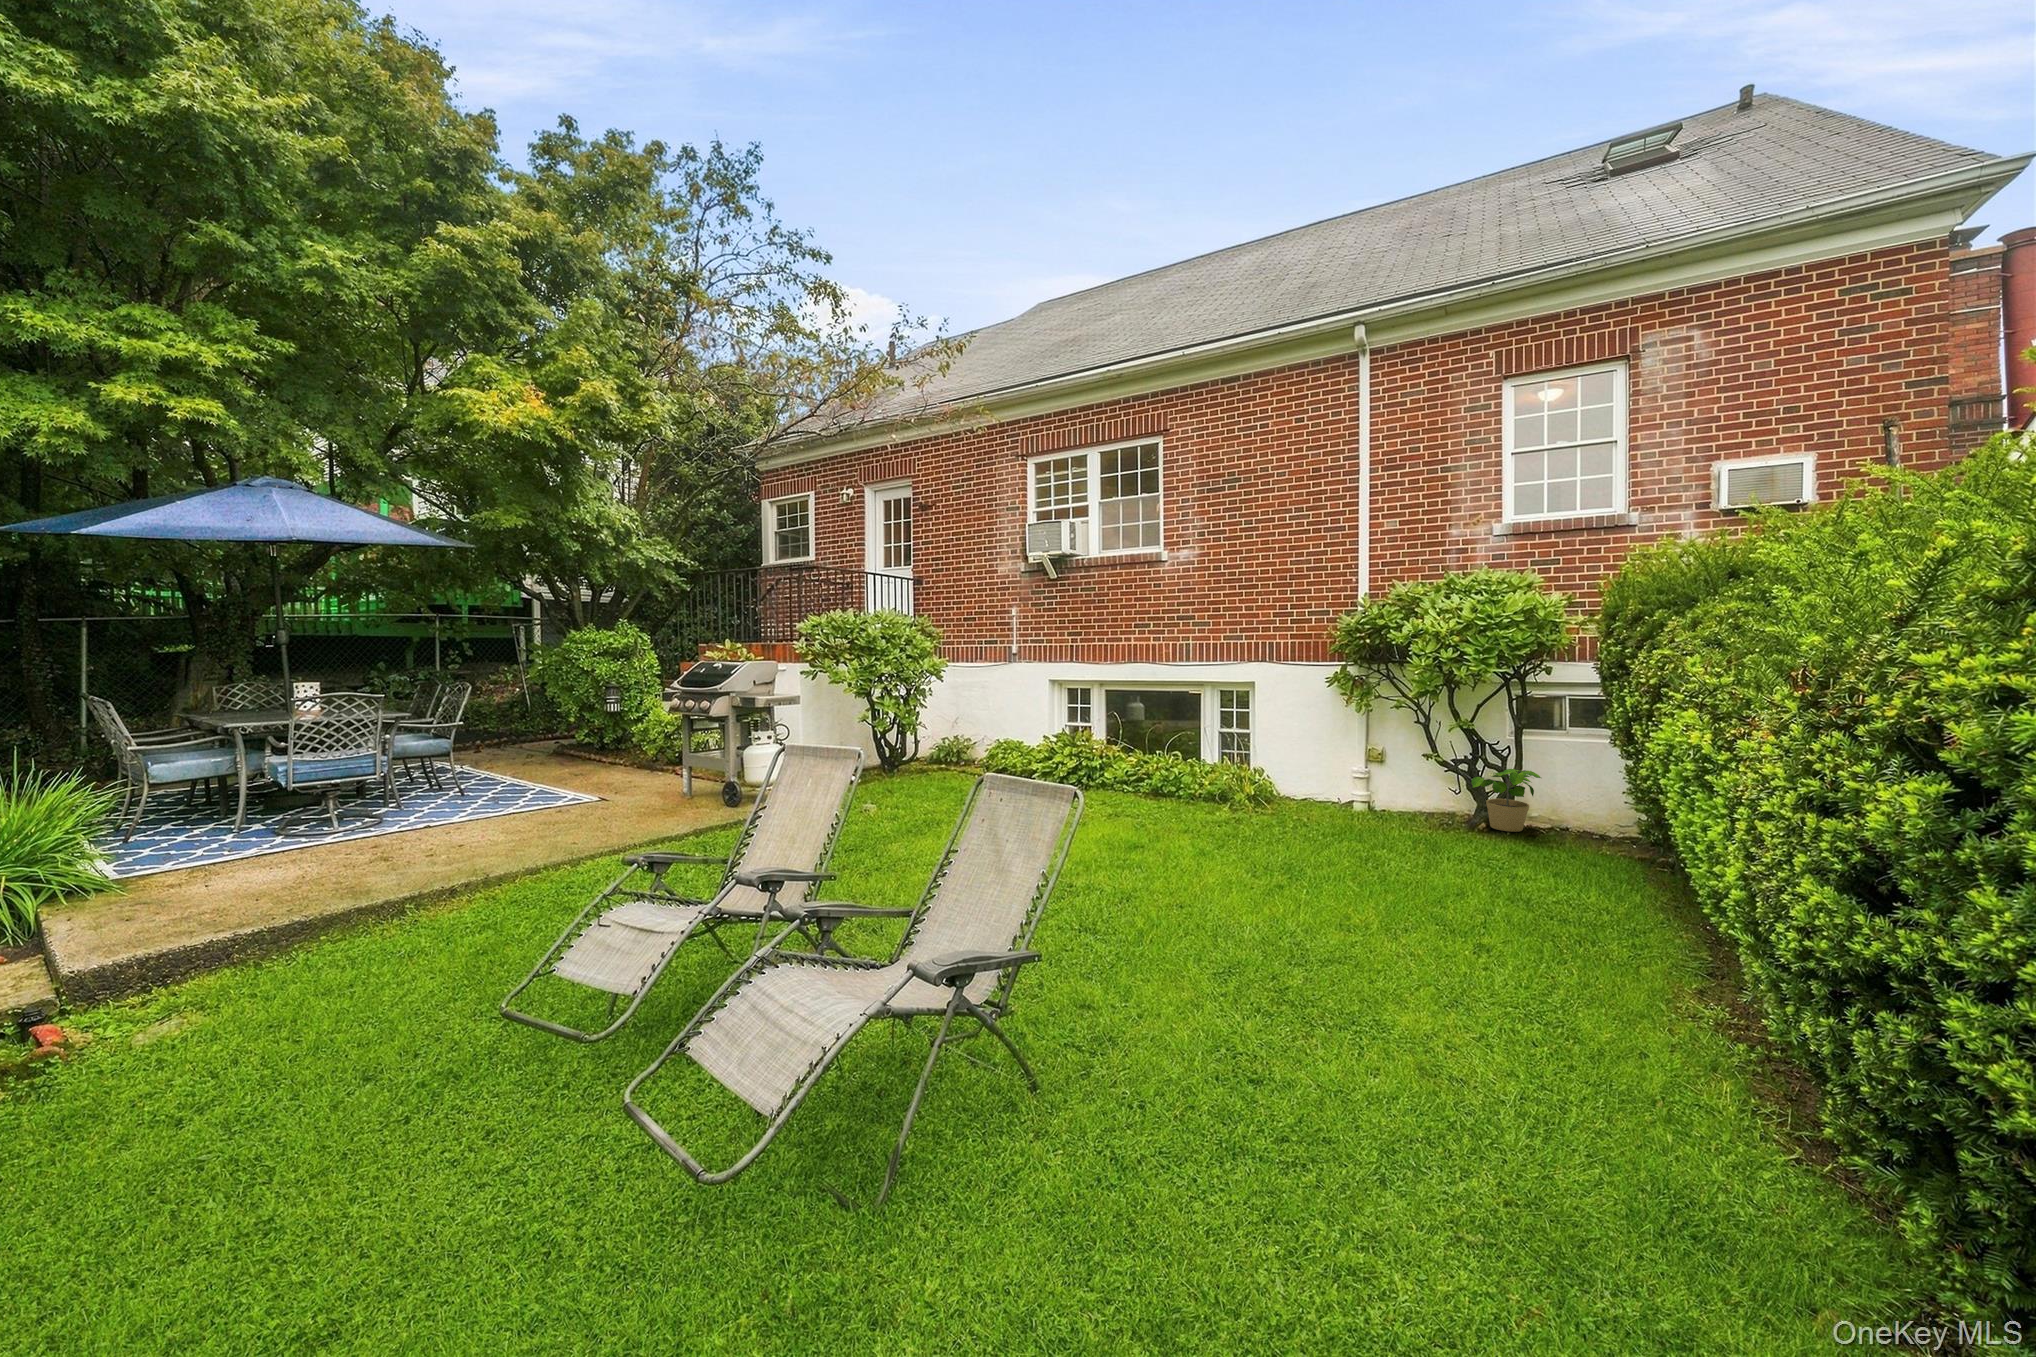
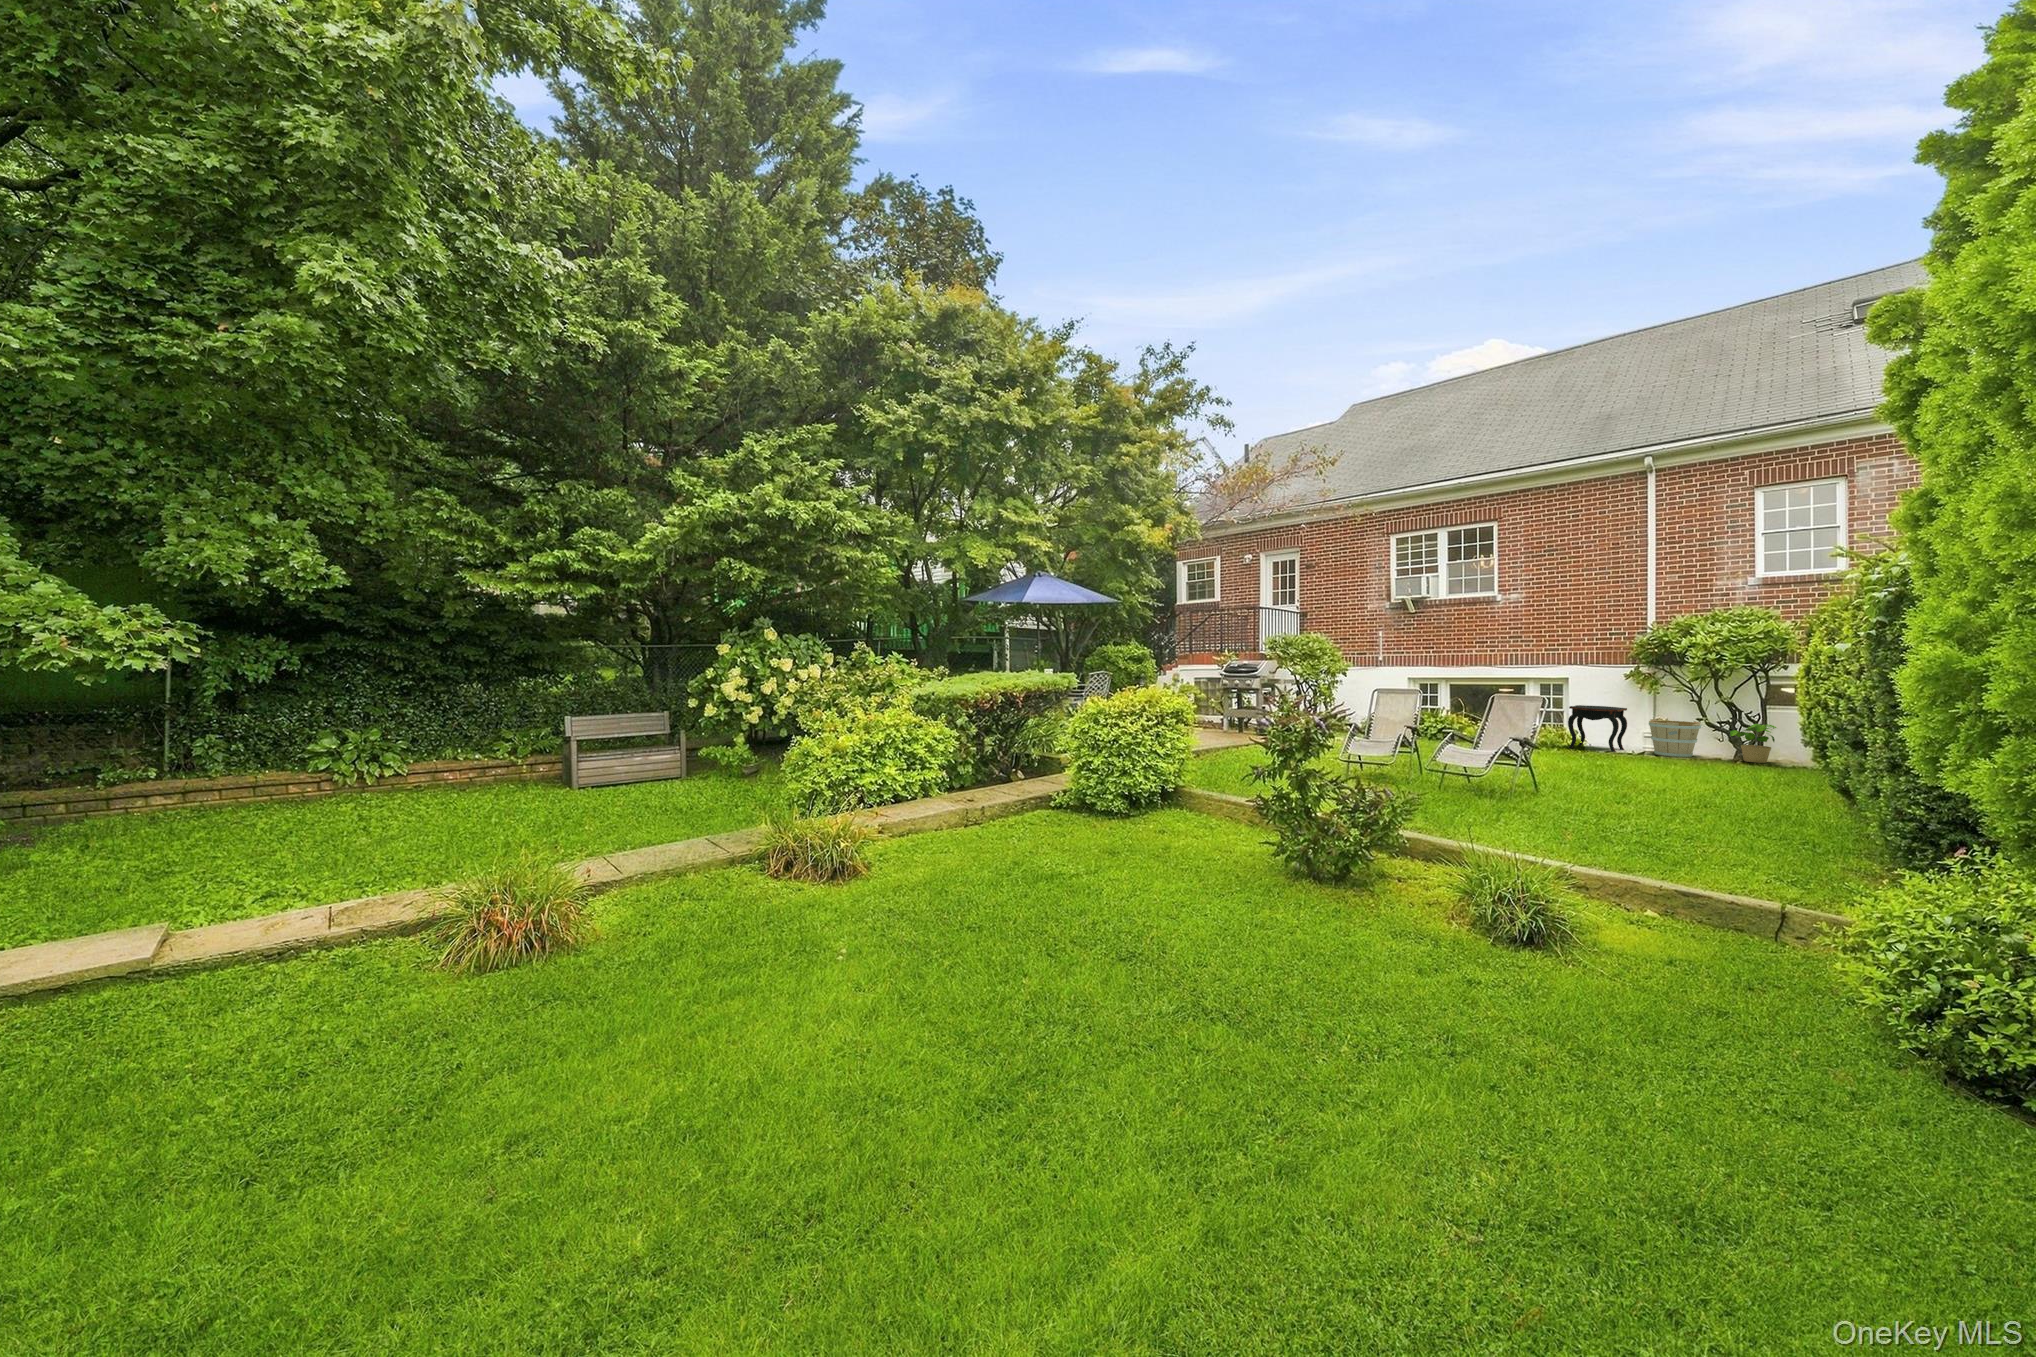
side table: none [1248,727,1330,809] -> present [1568,705,1627,752]
wooden bucket: none [1357,753,1431,820] -> present [1649,719,1701,757]

